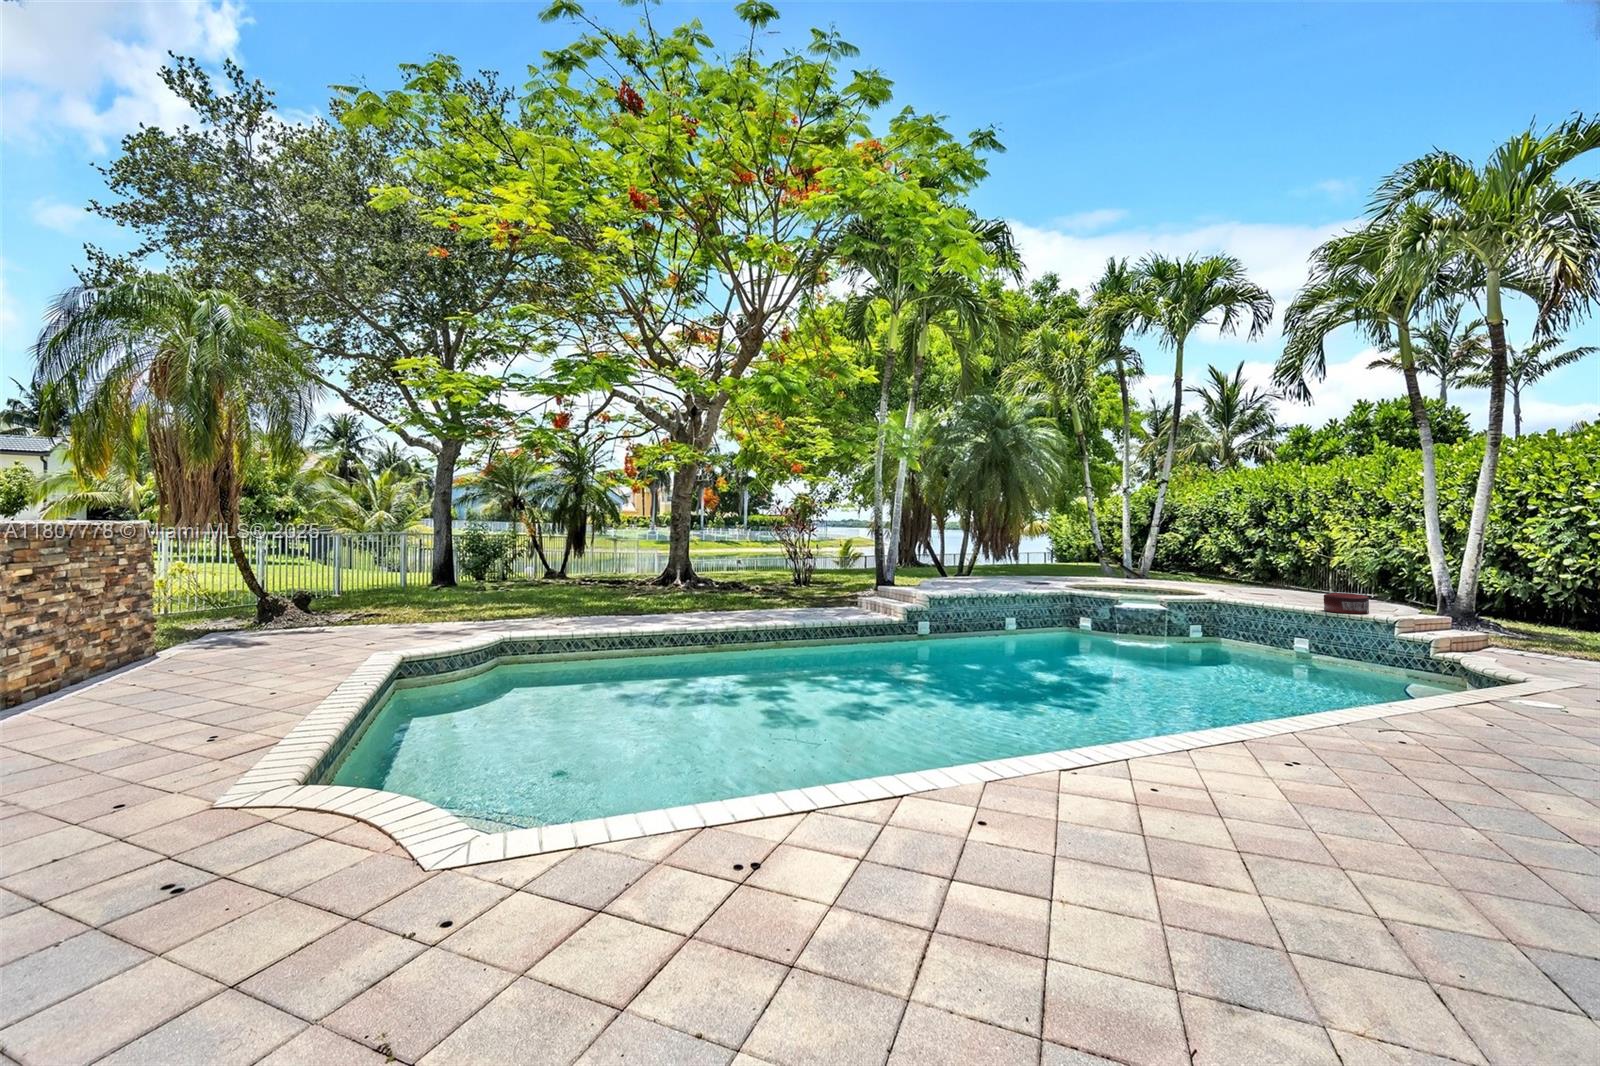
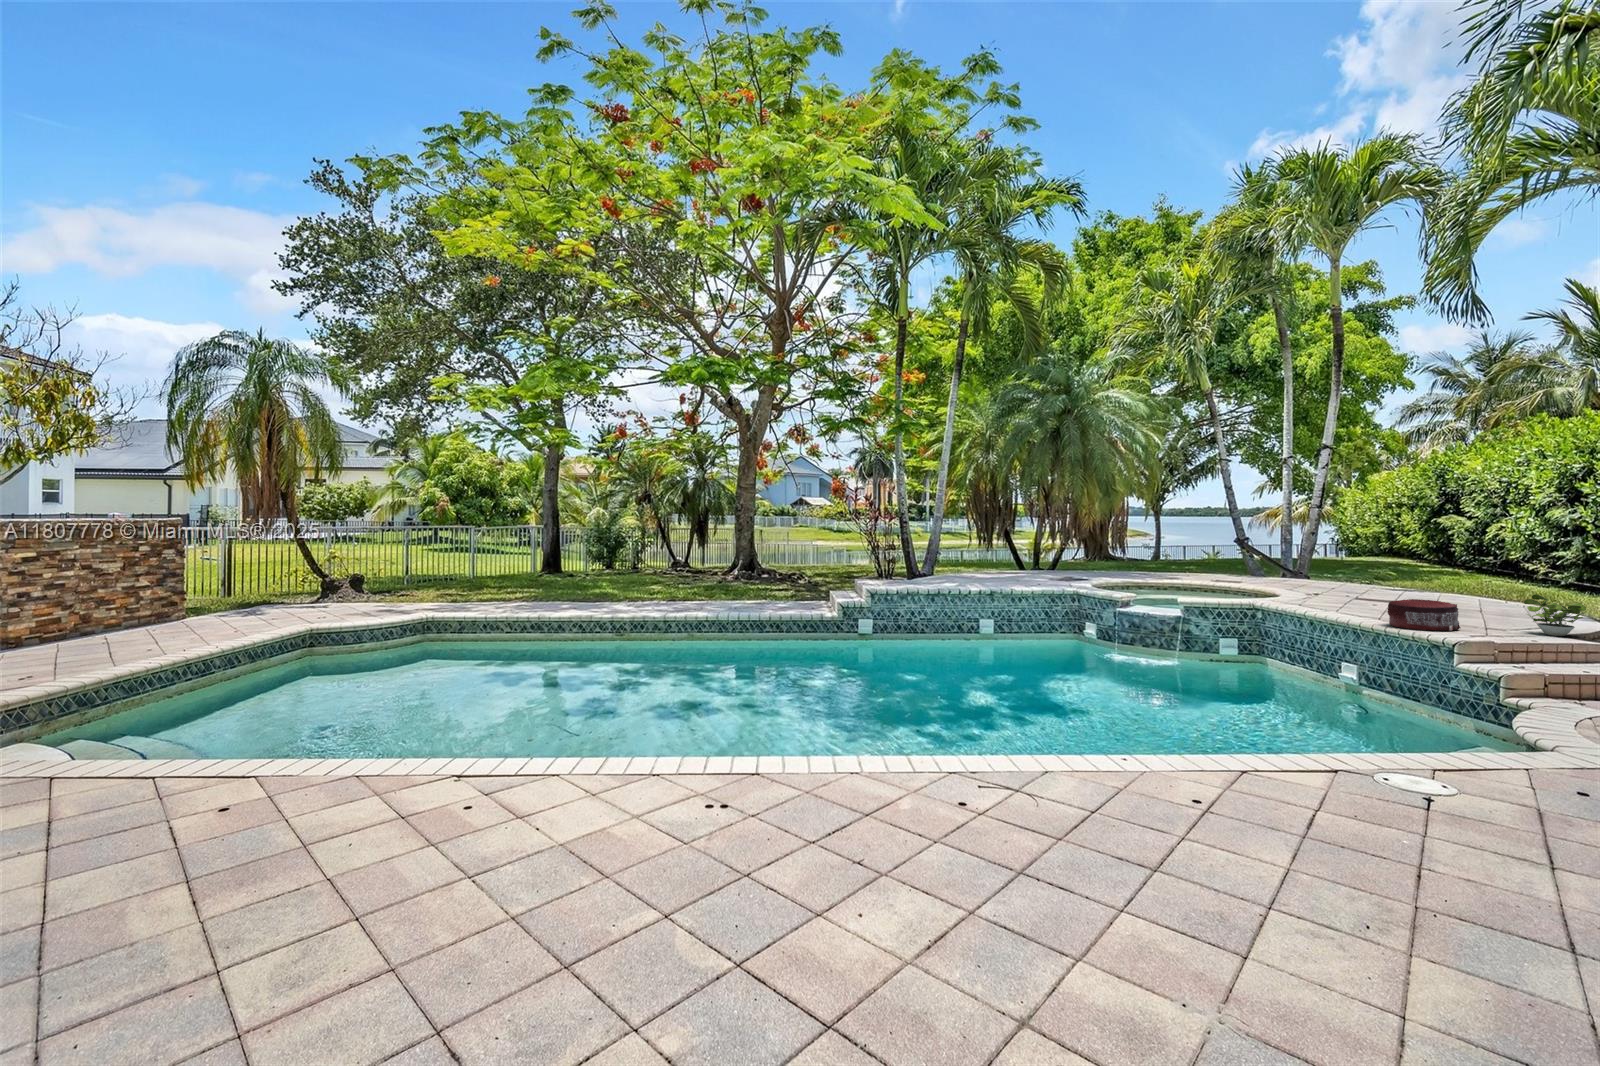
potted plant: none [1398,588,1438,615] -> present [1524,594,1586,636]

